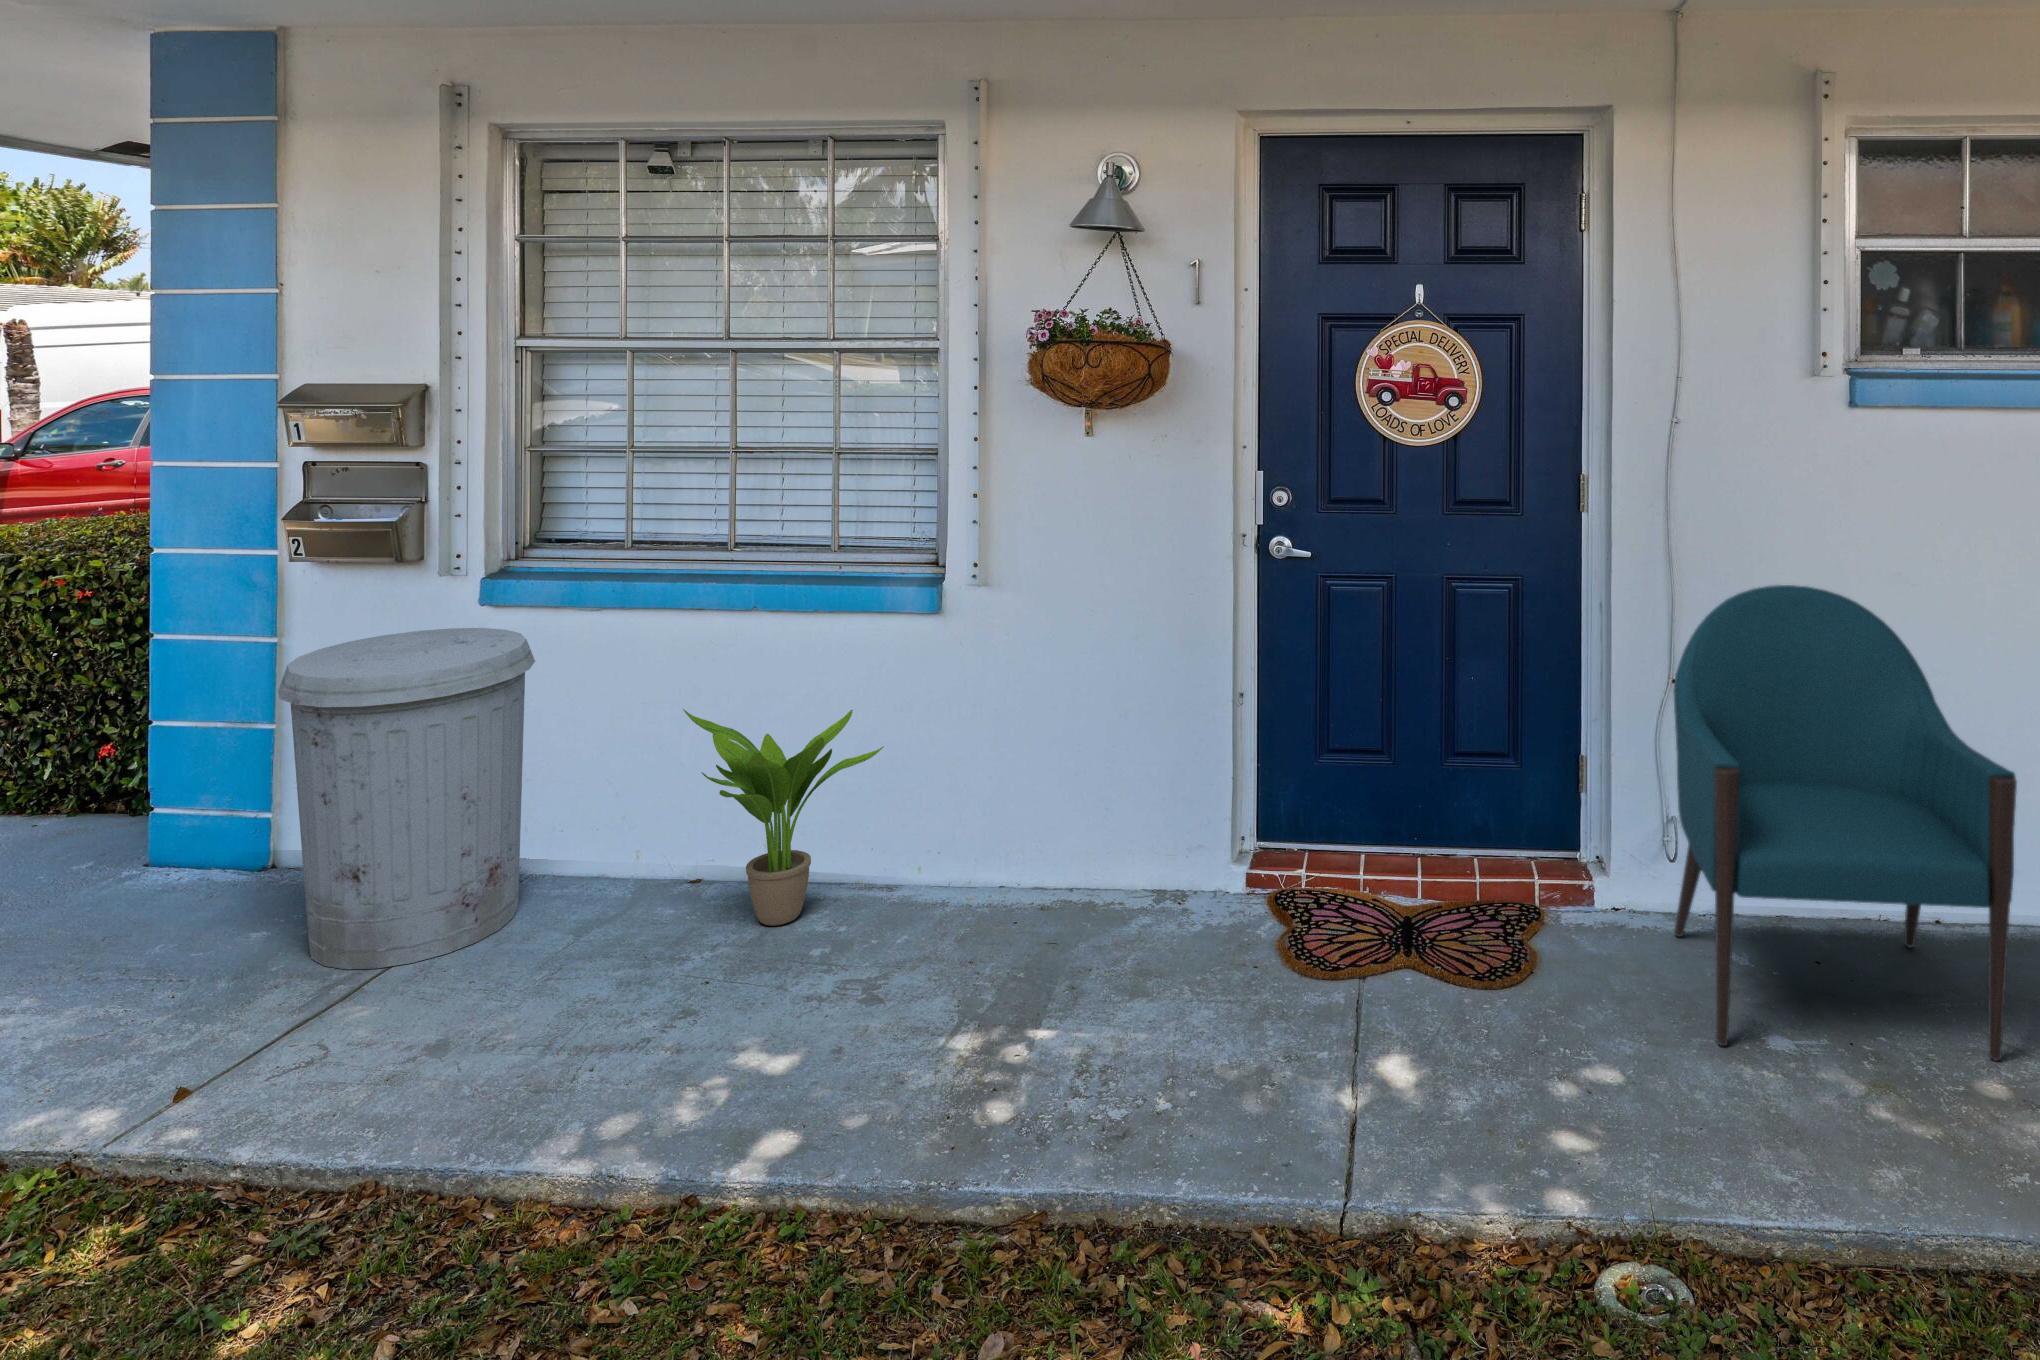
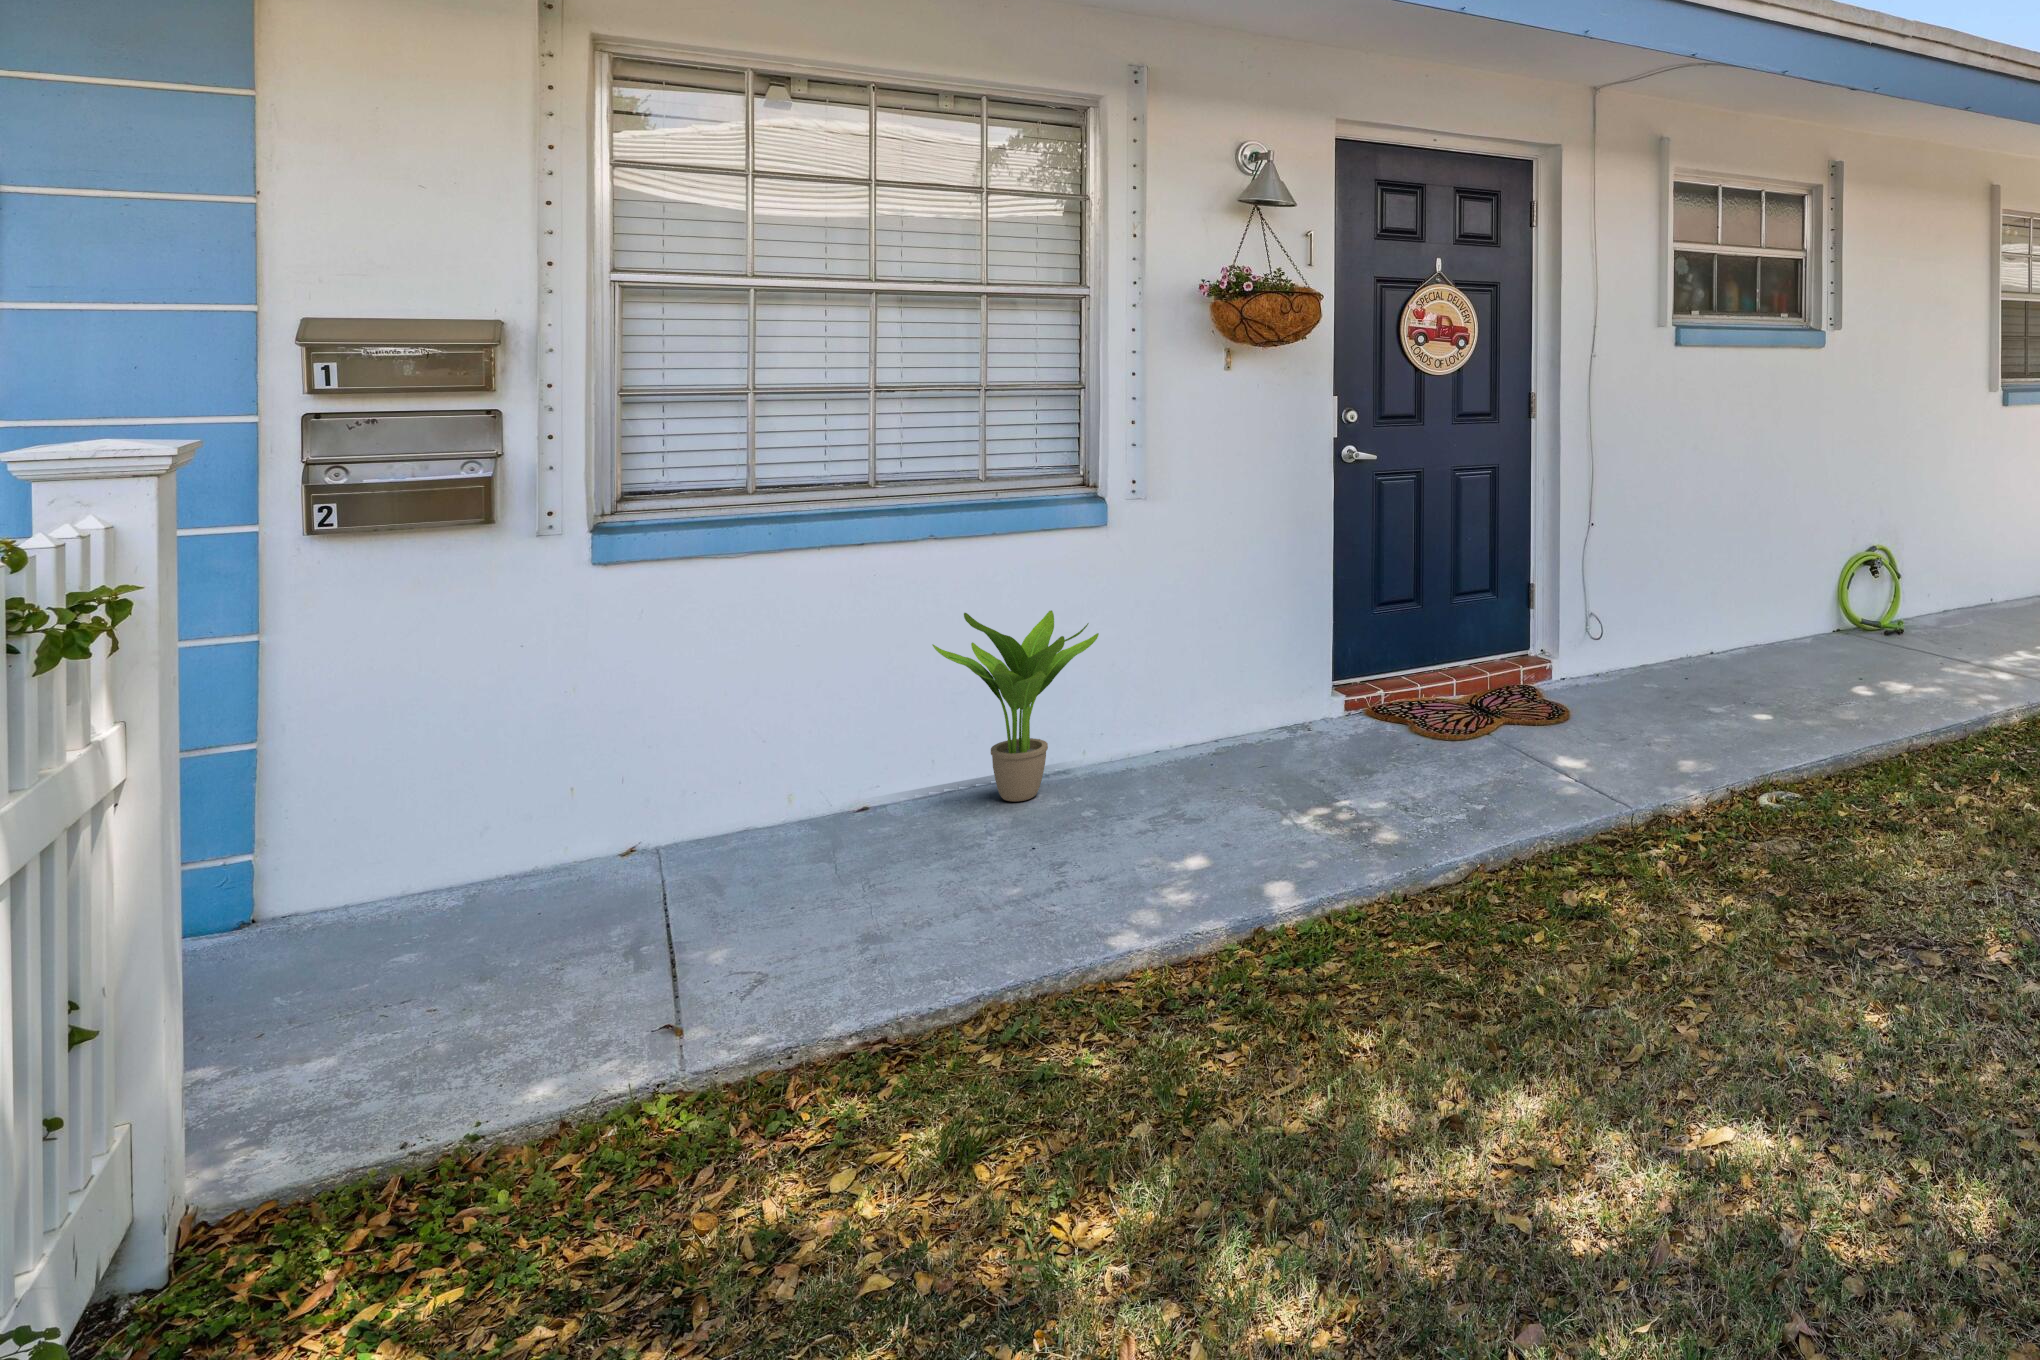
chair: present [1673,585,2017,1060] -> none [1608,454,1817,712]
trash can: present [278,628,535,969] -> none [518,574,780,921]

